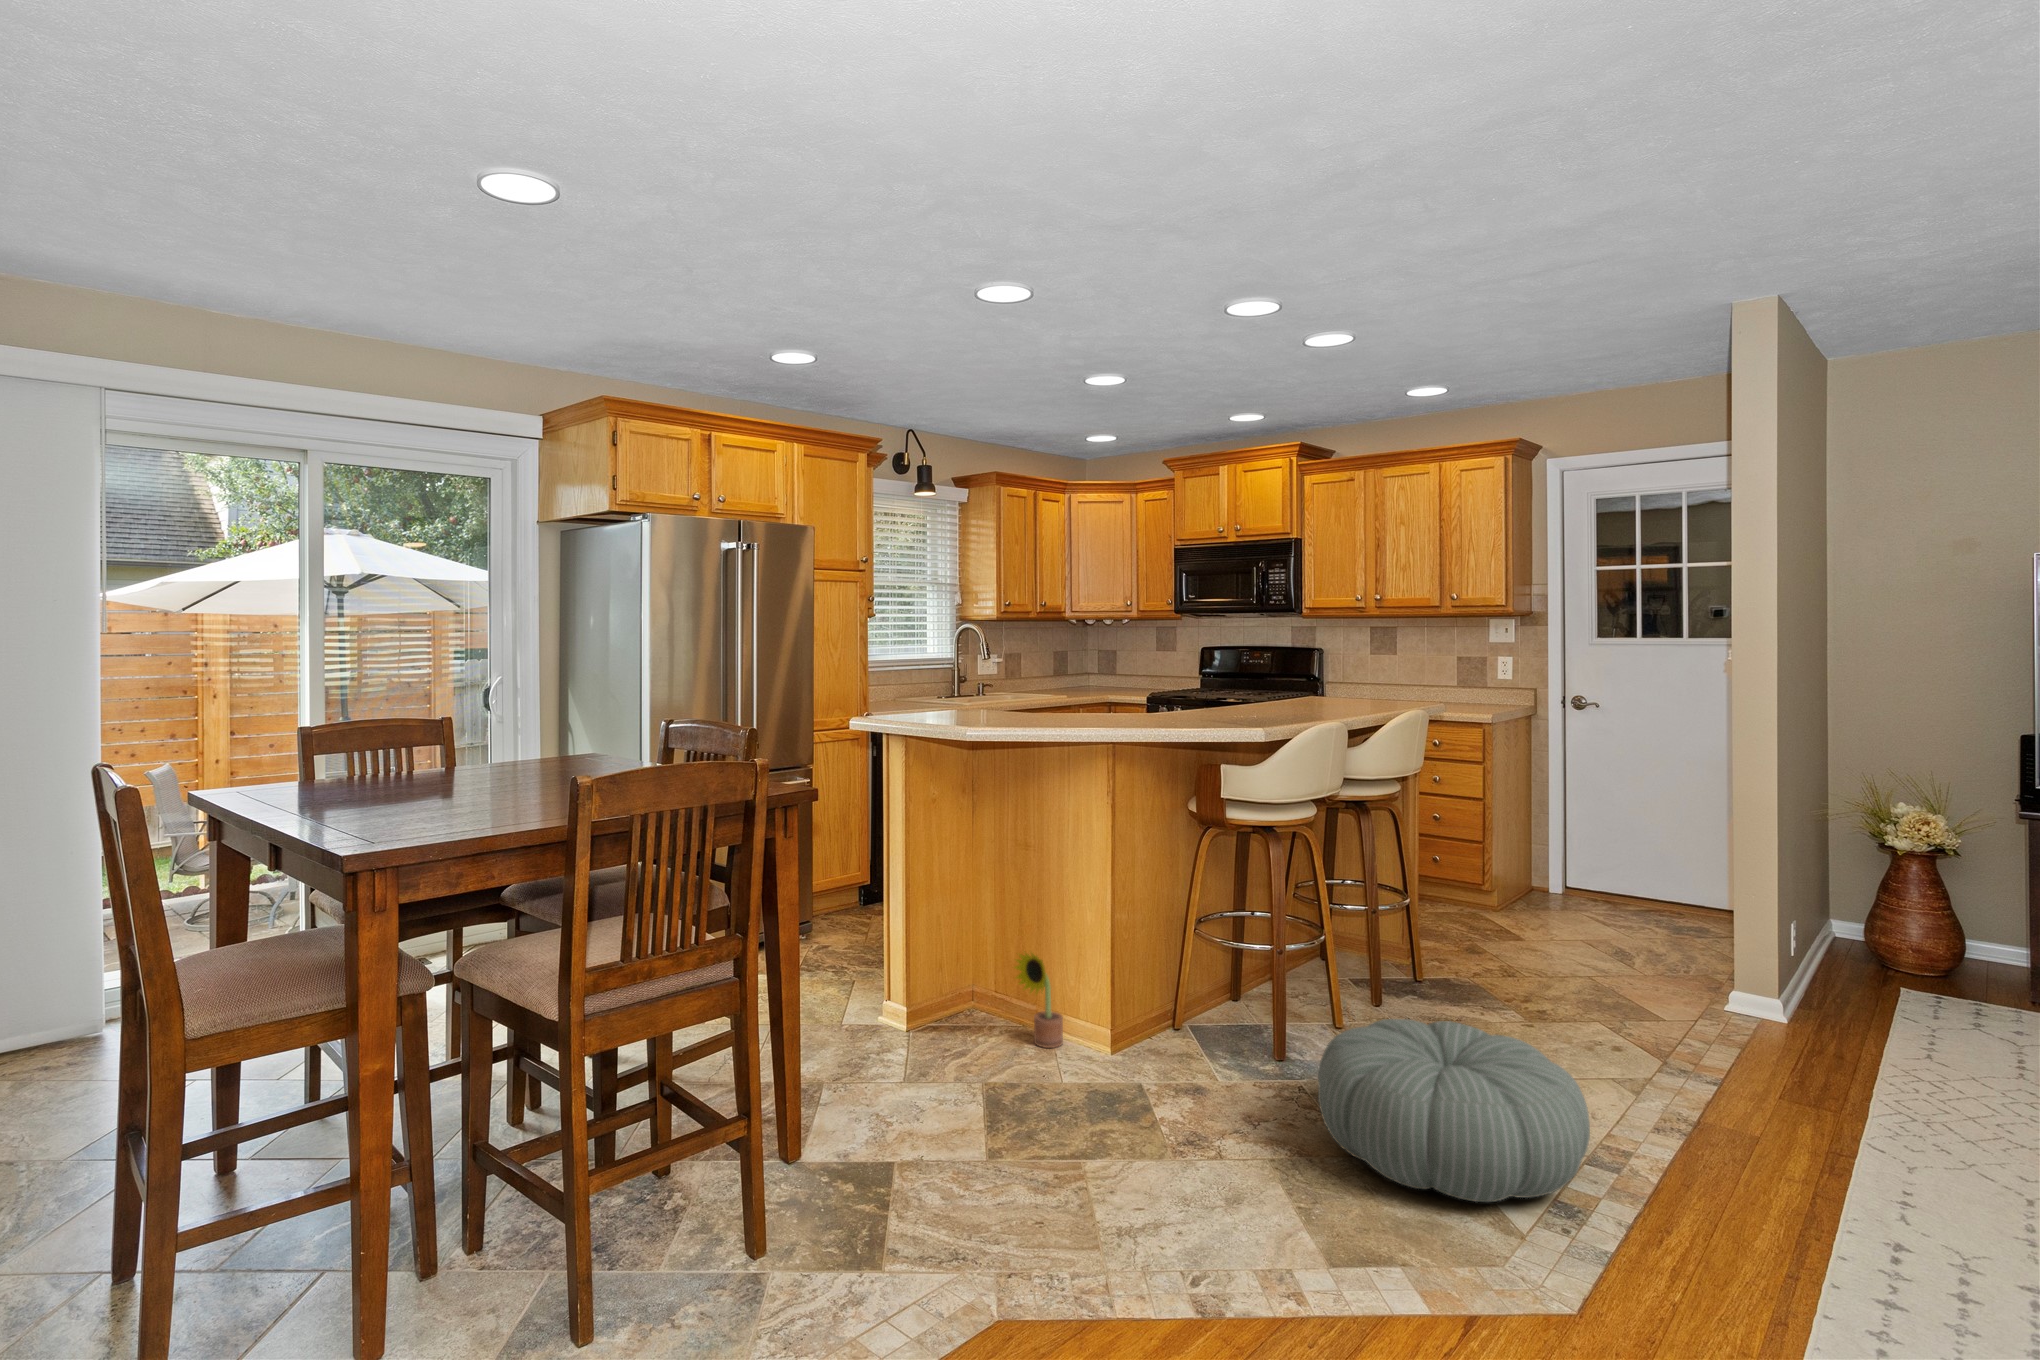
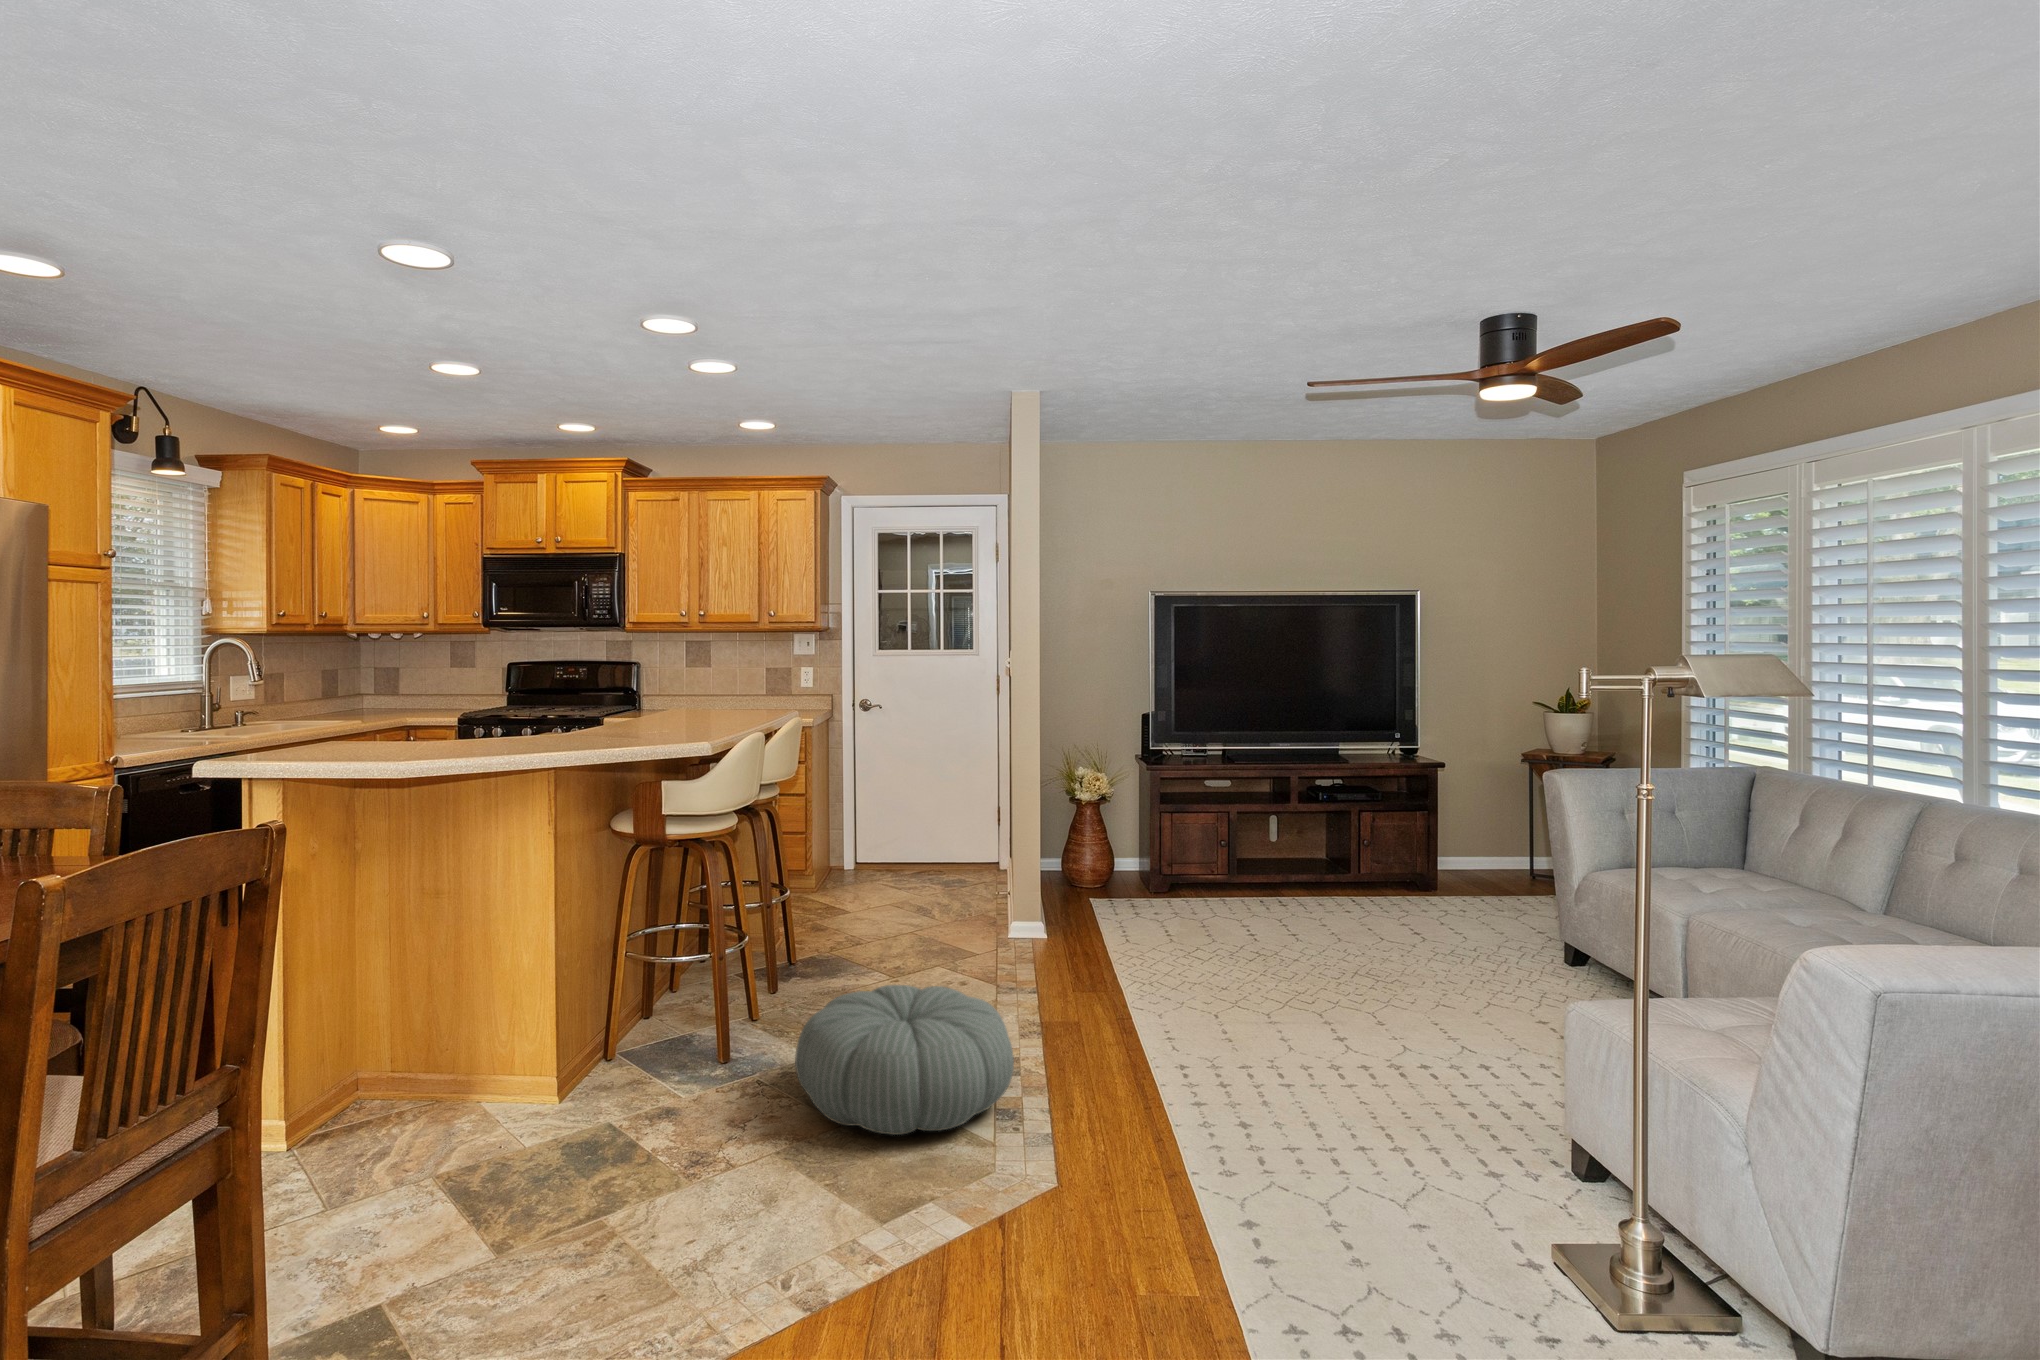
decorative plant: present [1015,953,1063,1048] -> none [438,1012,500,1120]

